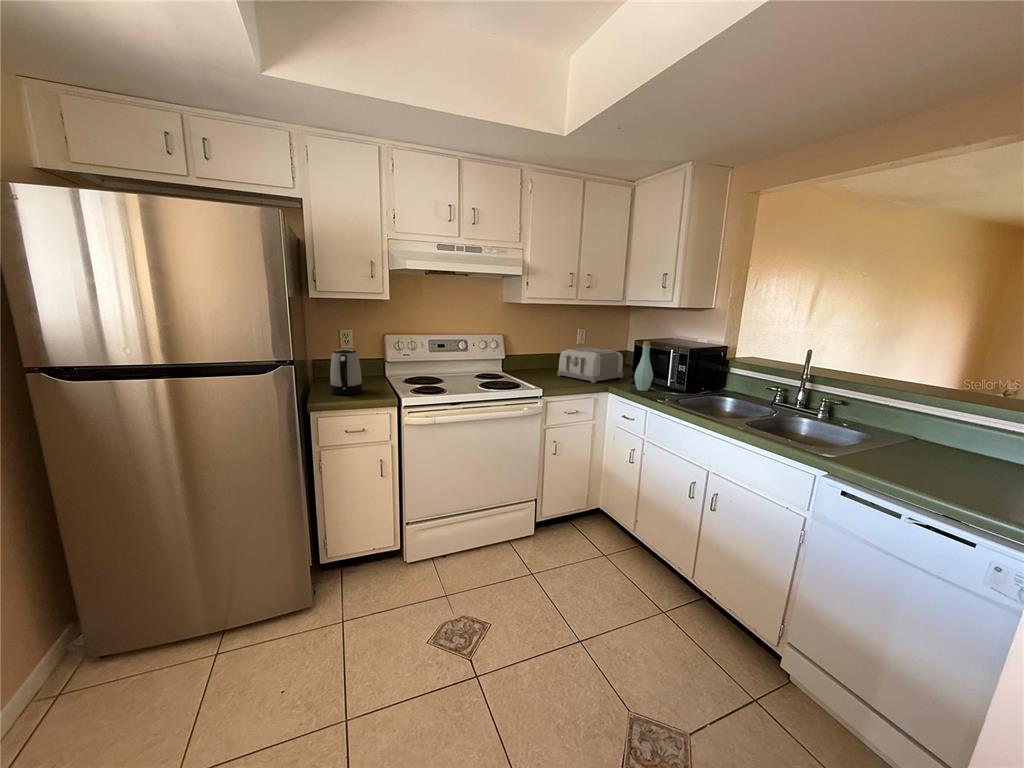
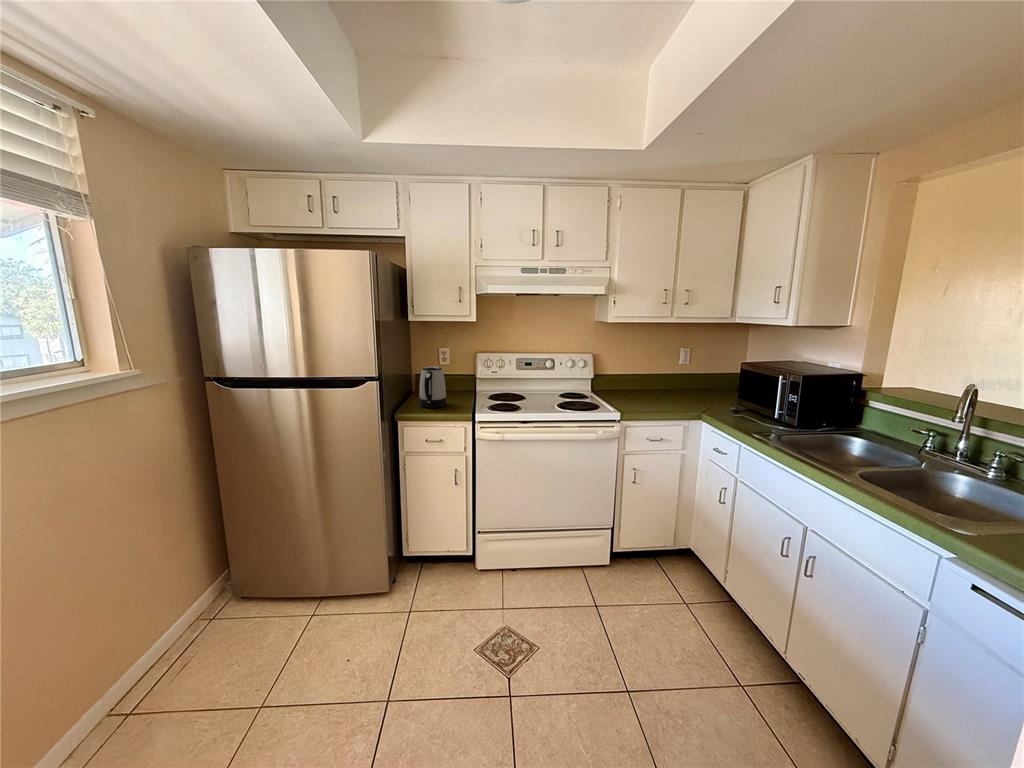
bottle: present [634,341,653,391] -> none [731,365,755,422]
toaster: present [558,348,623,383] -> none [649,369,728,409]

